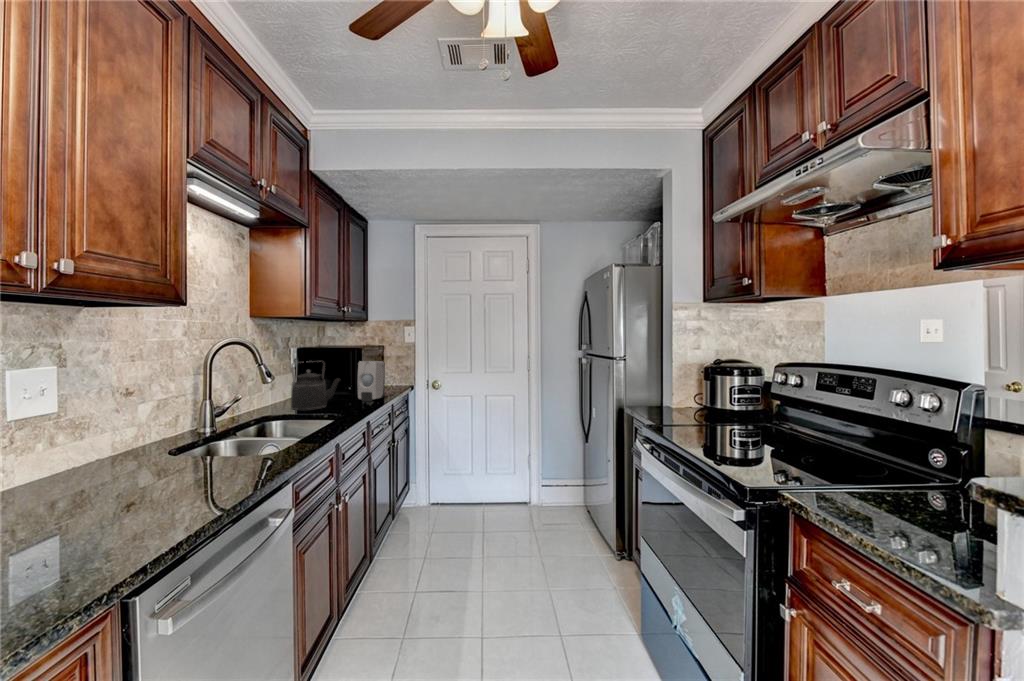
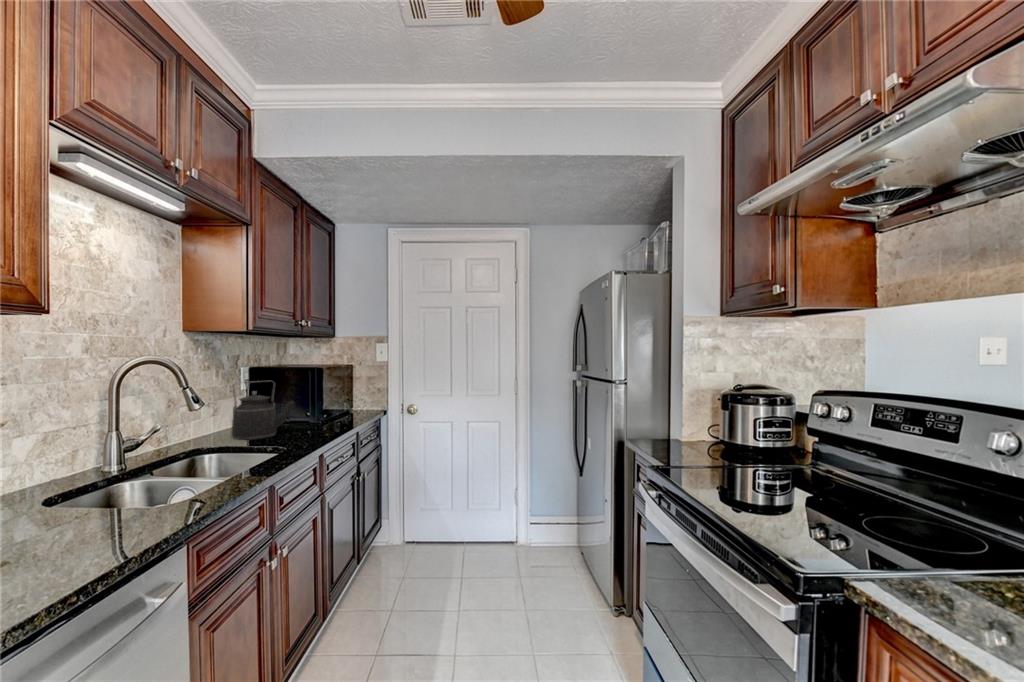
soap dispenser: present [357,361,385,401] -> none [317,381,351,428]

